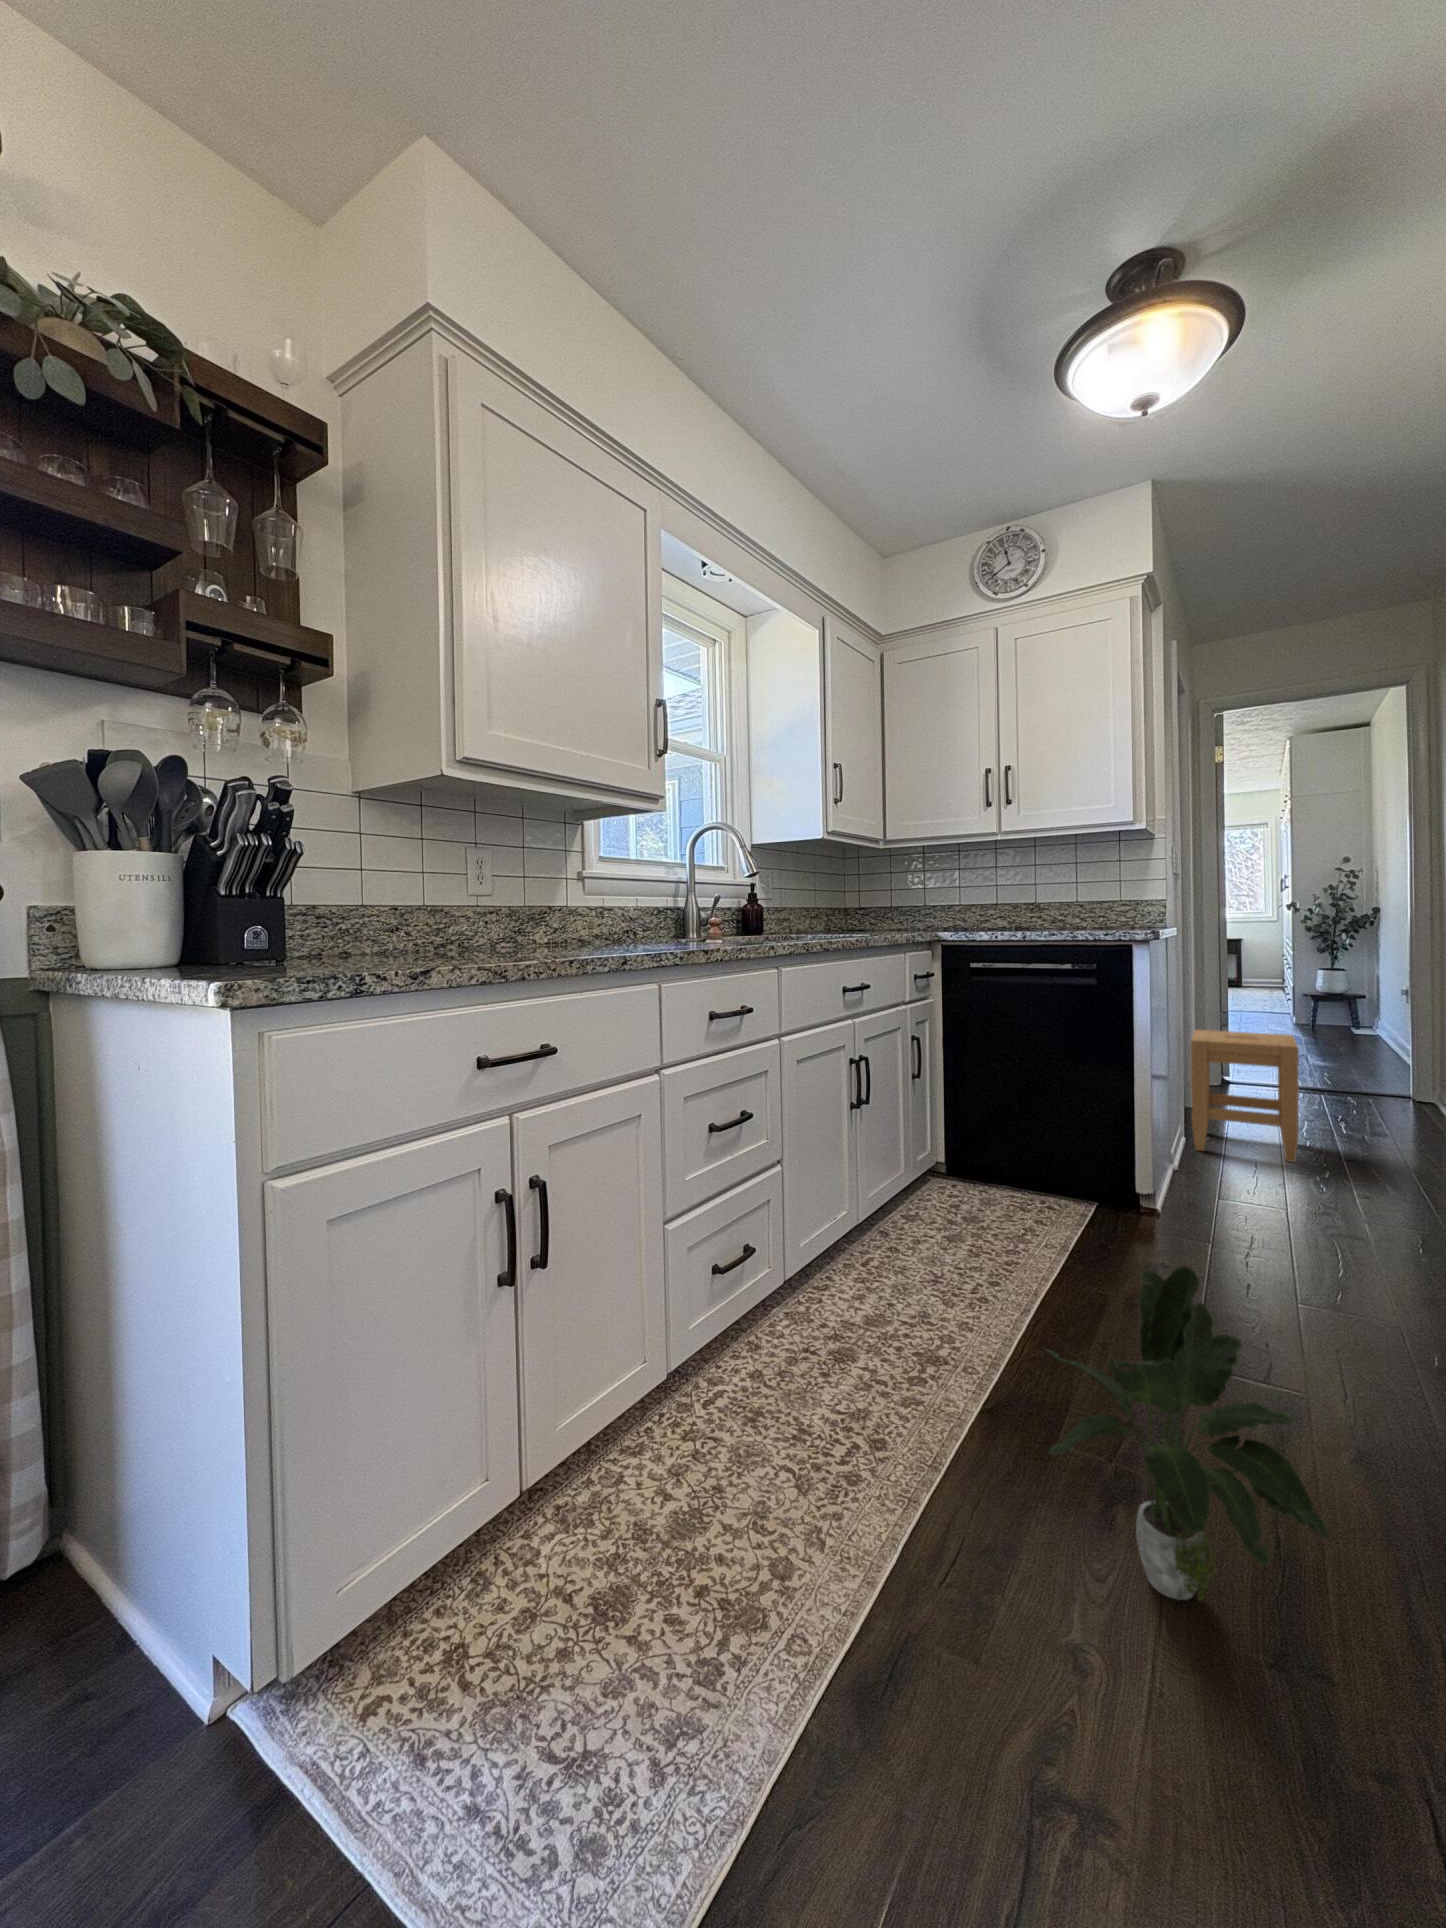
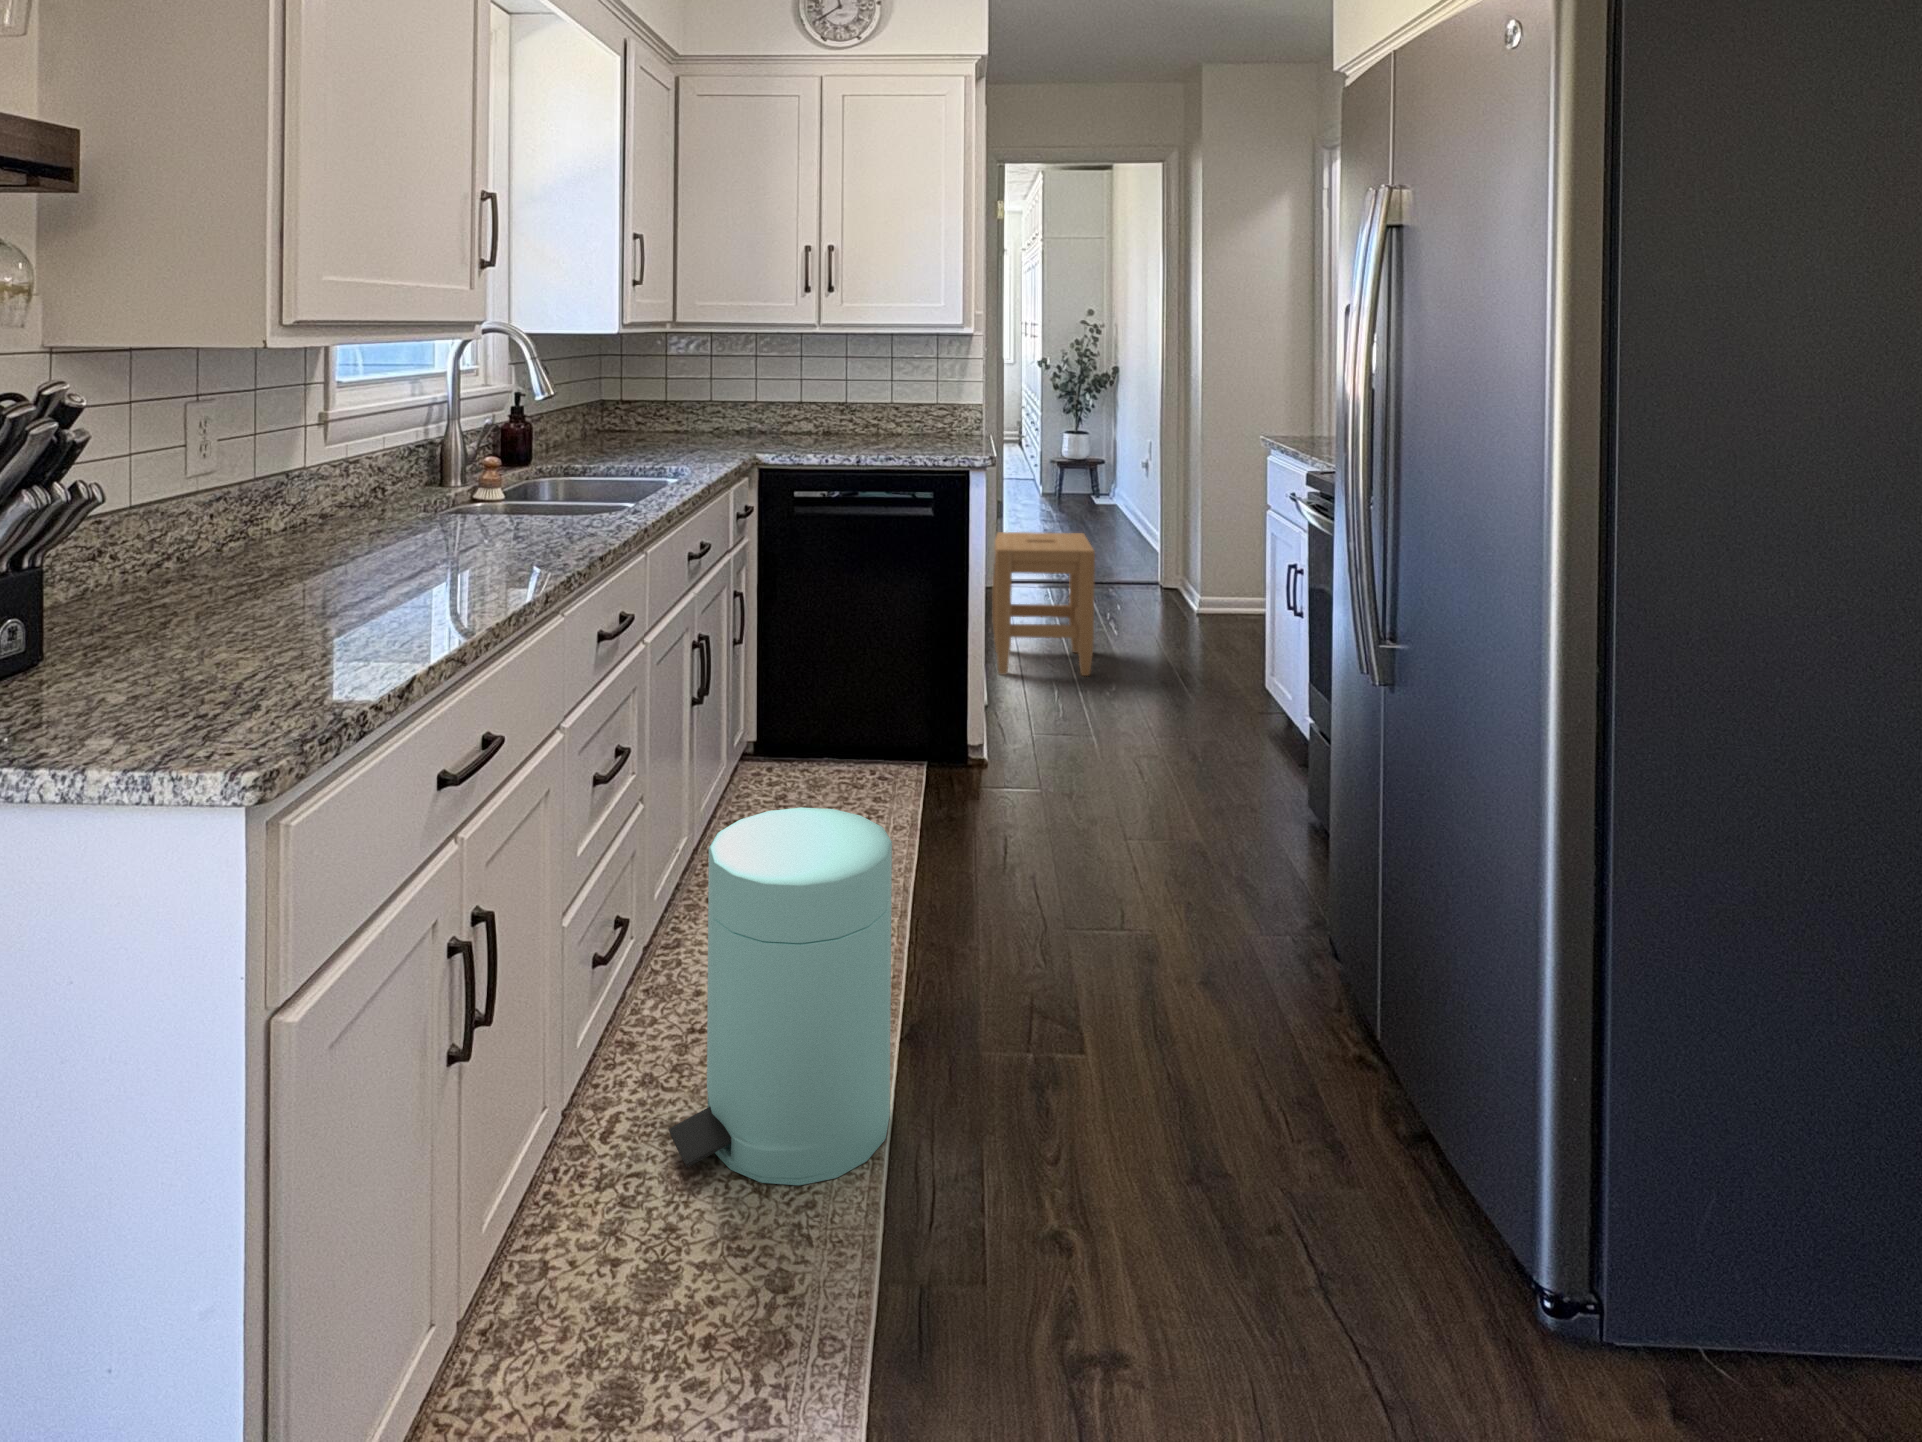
trash can: none [751,1177,942,1503] -> present [669,808,892,1185]
potted plant: present [1046,1266,1331,1601] -> none [1010,847,1229,1158]

